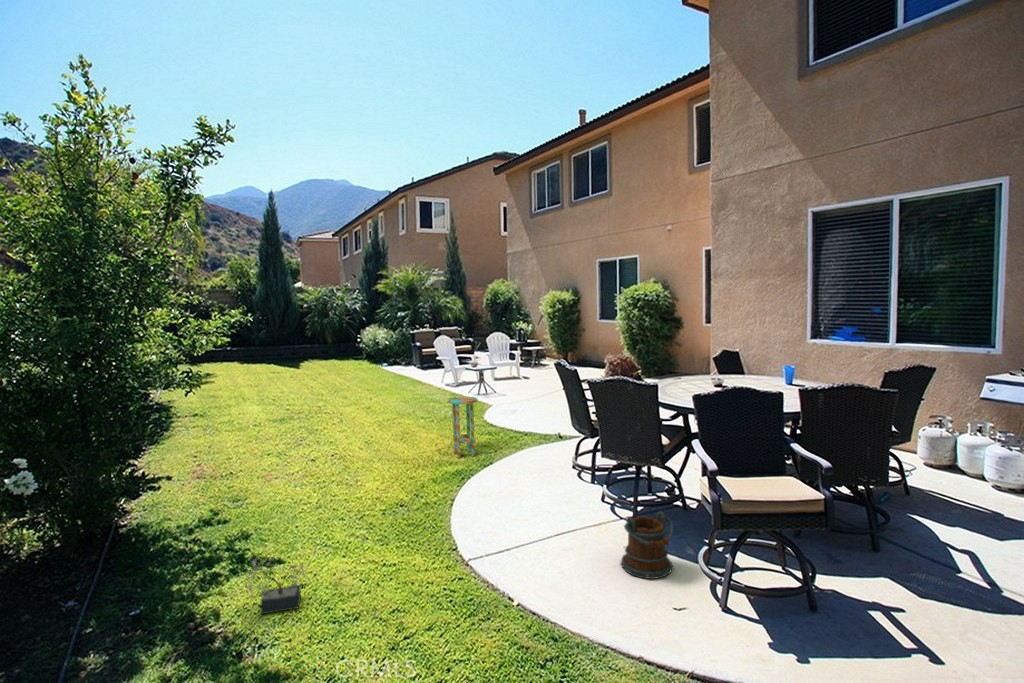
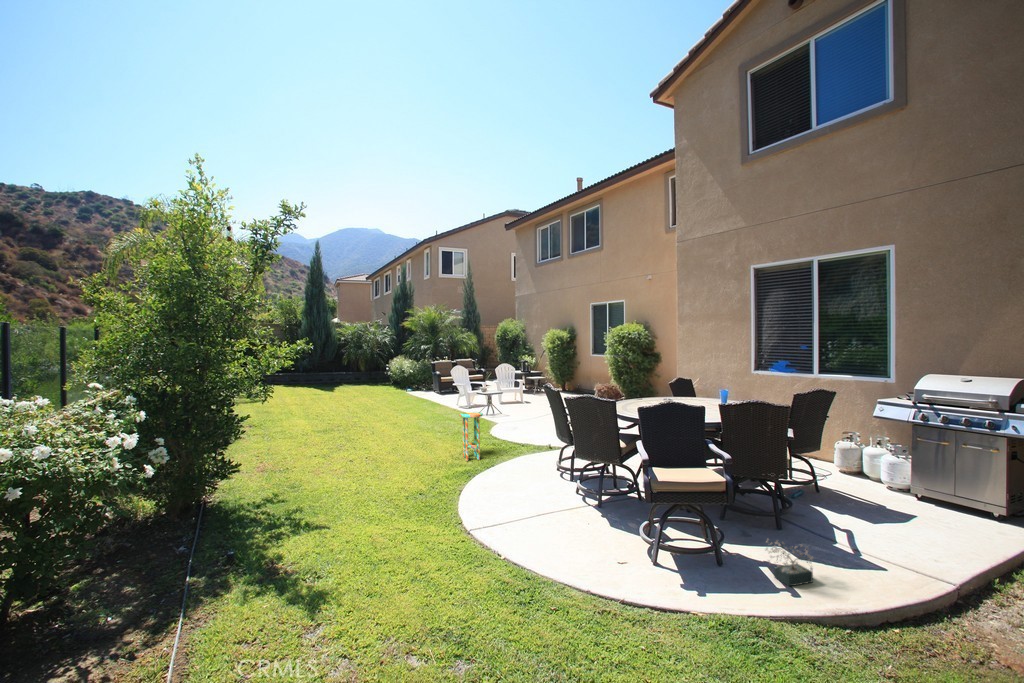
bucket: present [620,511,674,579] -> none [582,494,622,543]
decorative plant: present [245,559,309,614] -> present [766,541,813,586]

